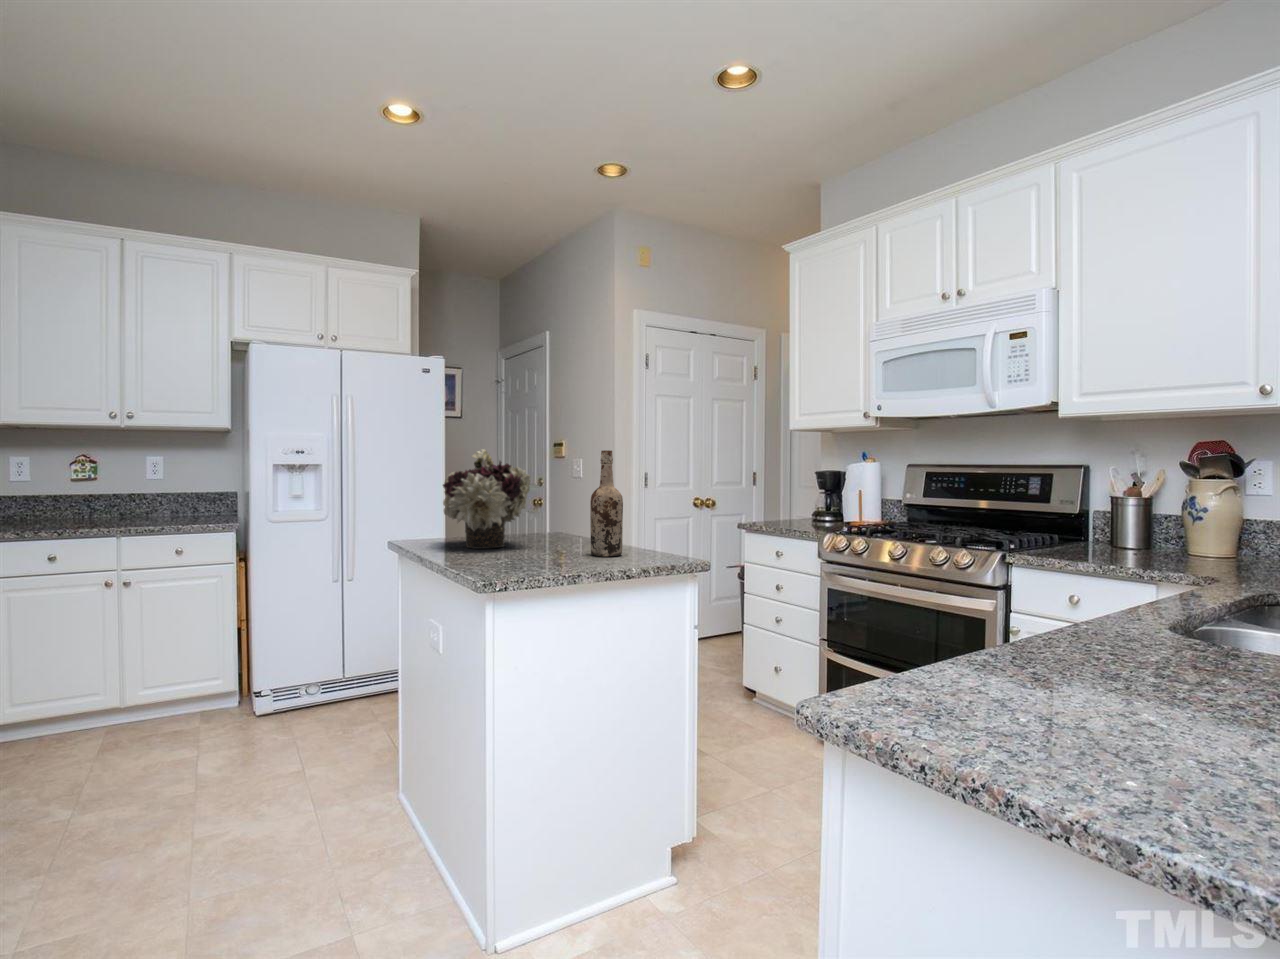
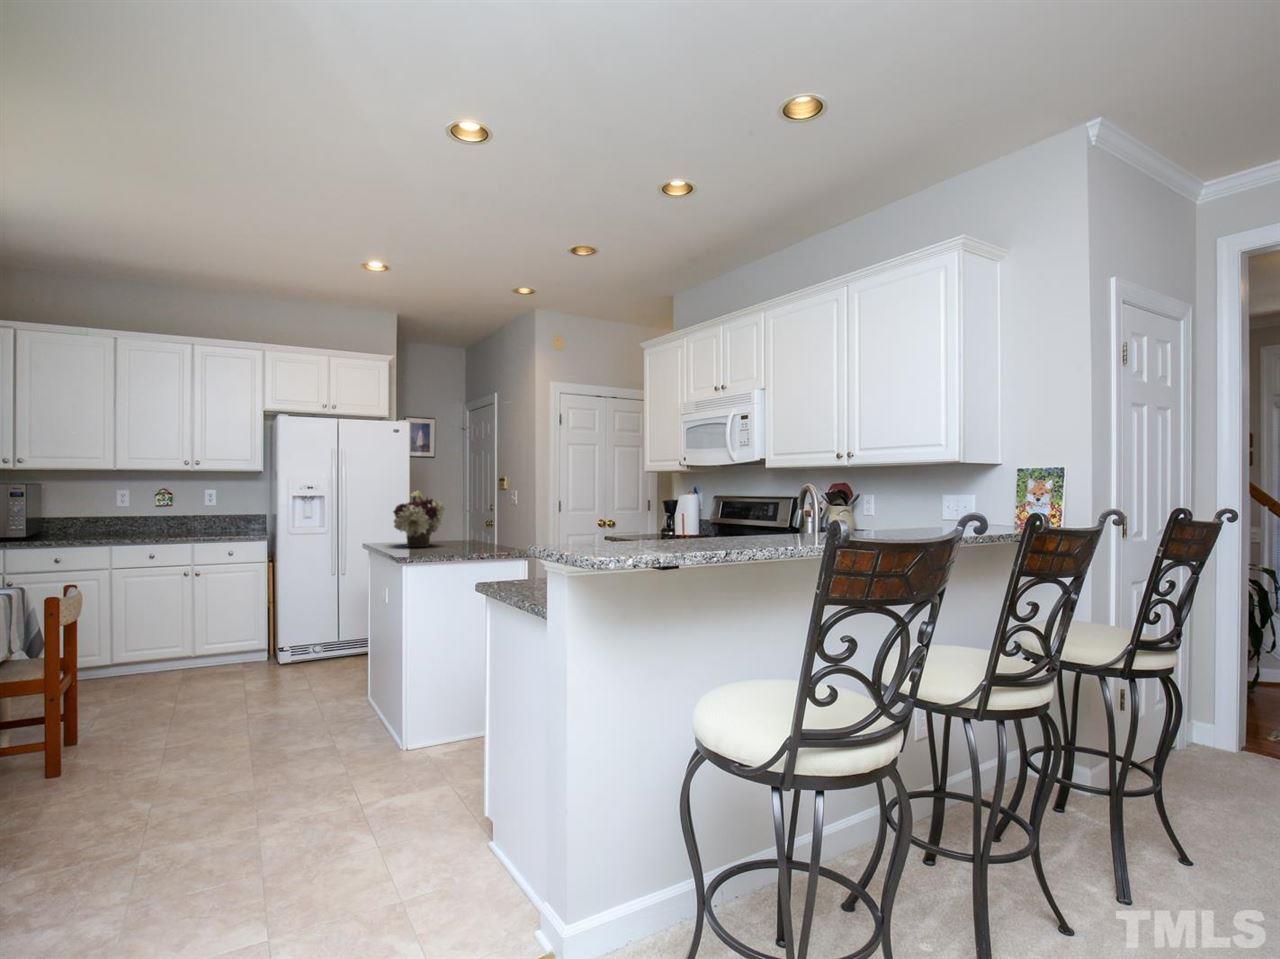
wine bottle: present [590,450,623,556] -> none [473,492,492,550]

